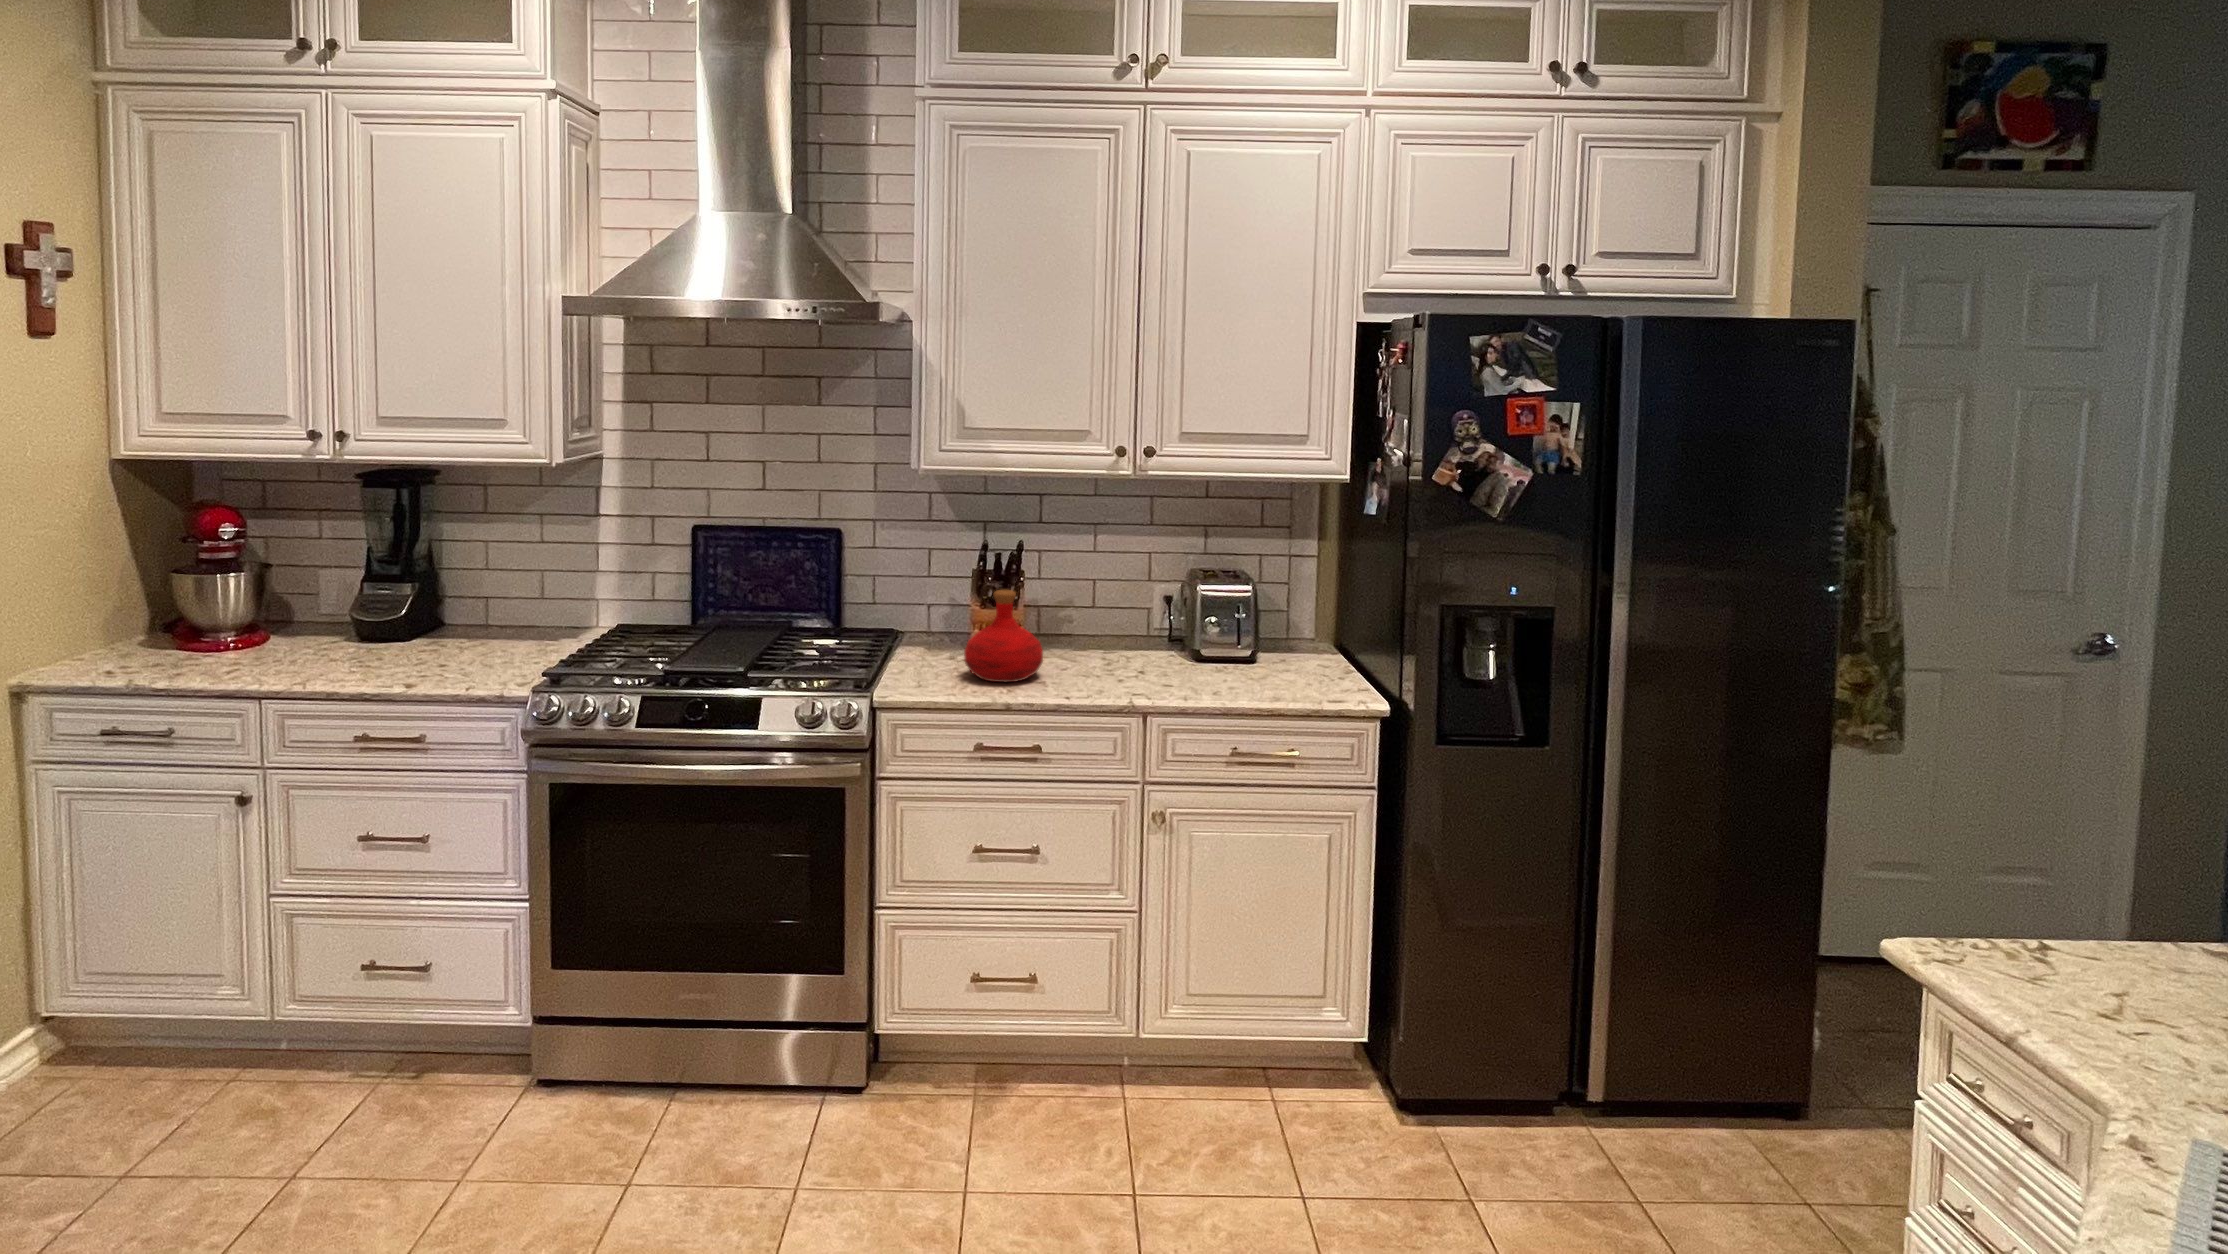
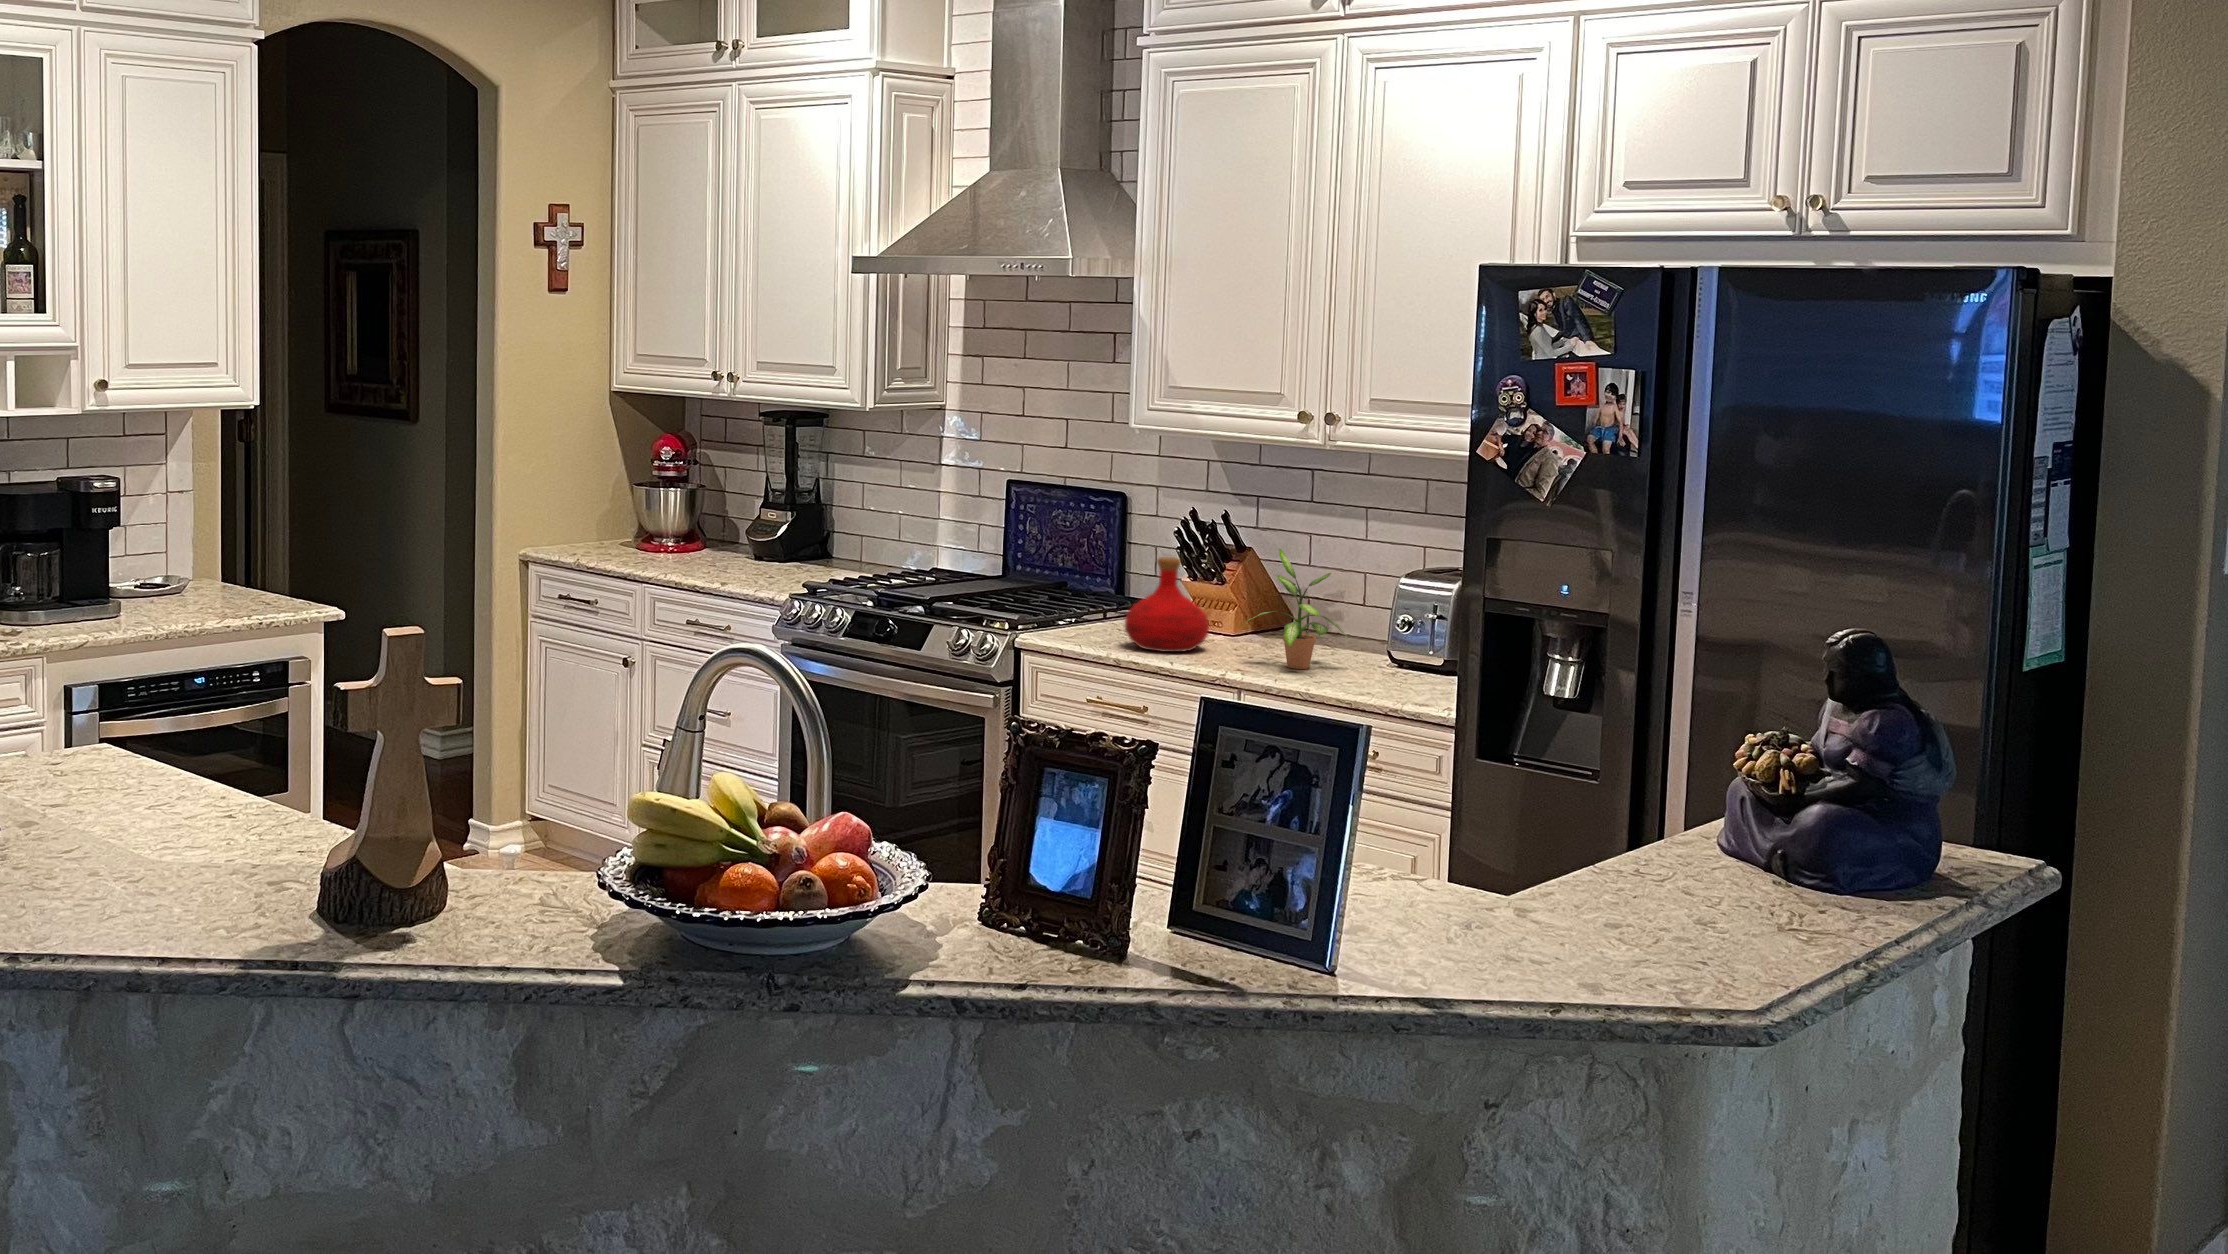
potted plant: none [1098,570,1186,677] -> present [1246,548,1347,669]

